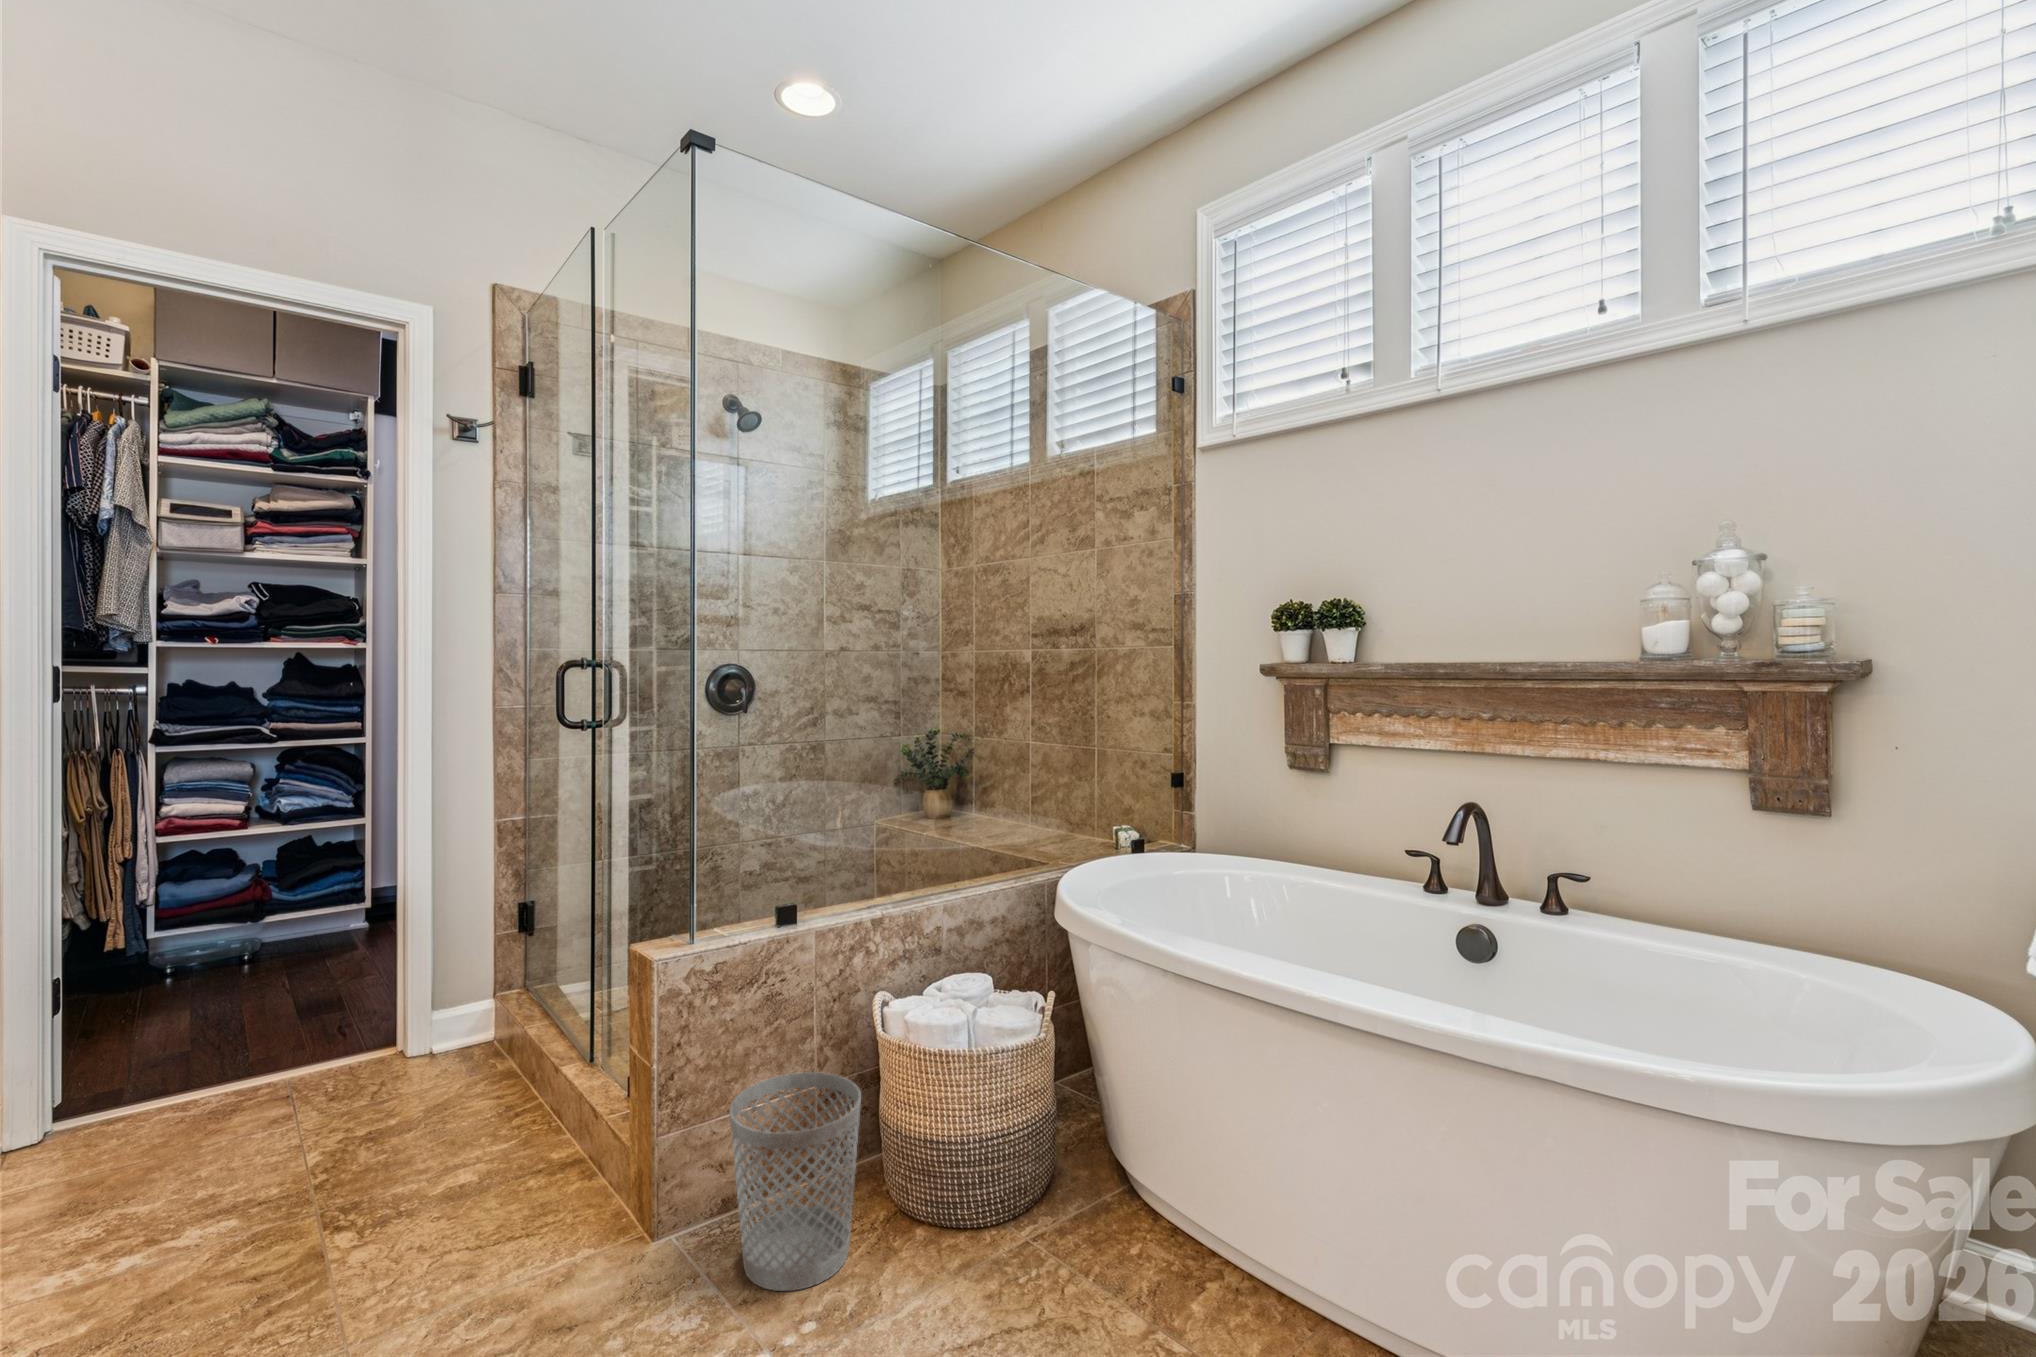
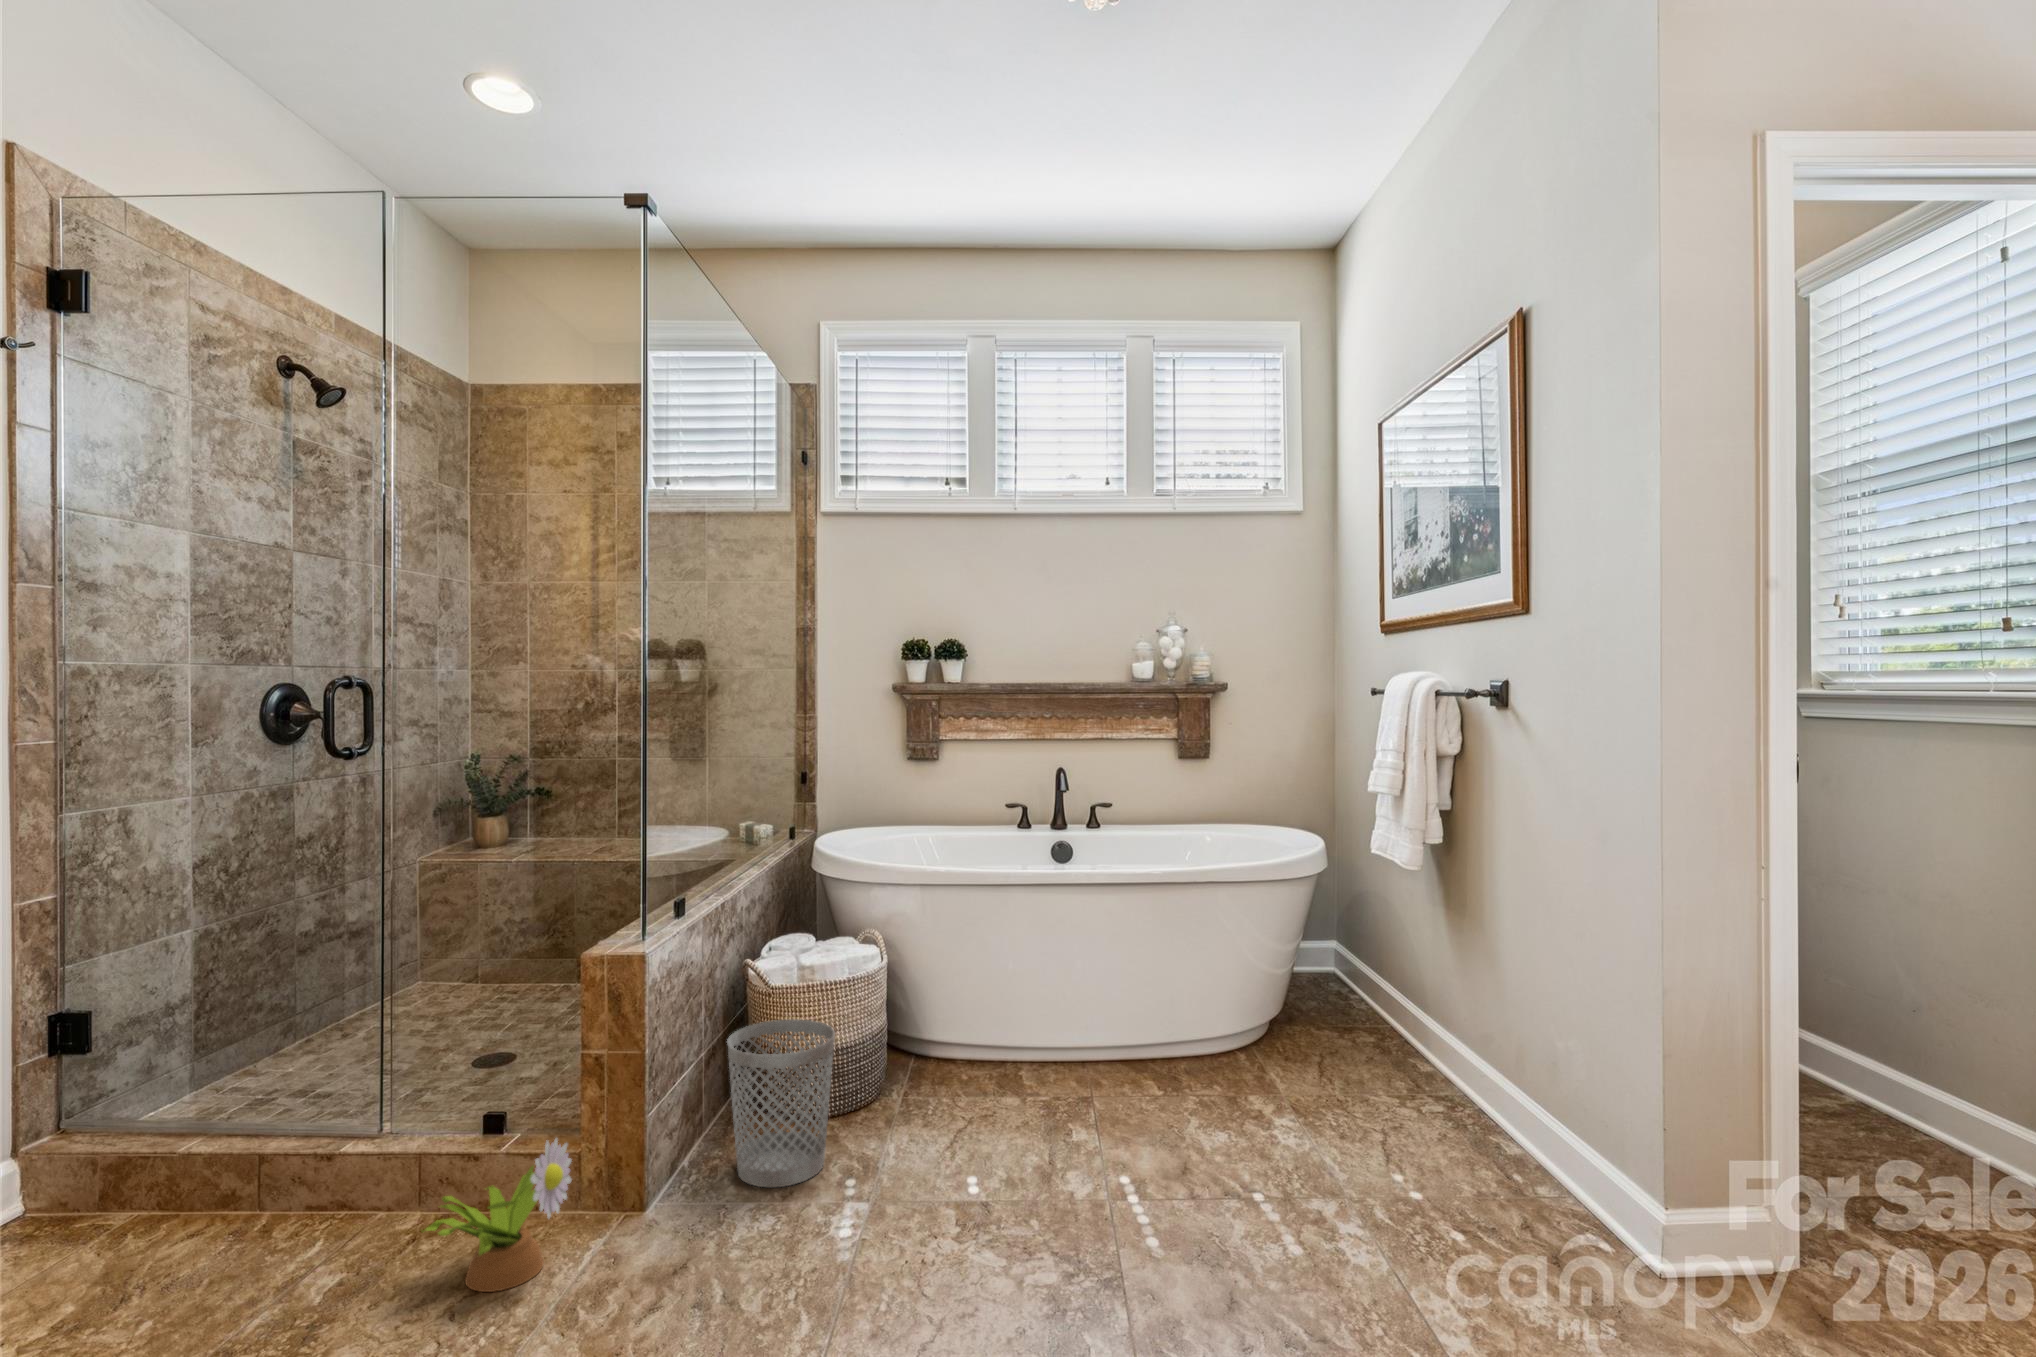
decorative plant: none [432,1128,583,1259] -> present [422,1138,572,1292]

